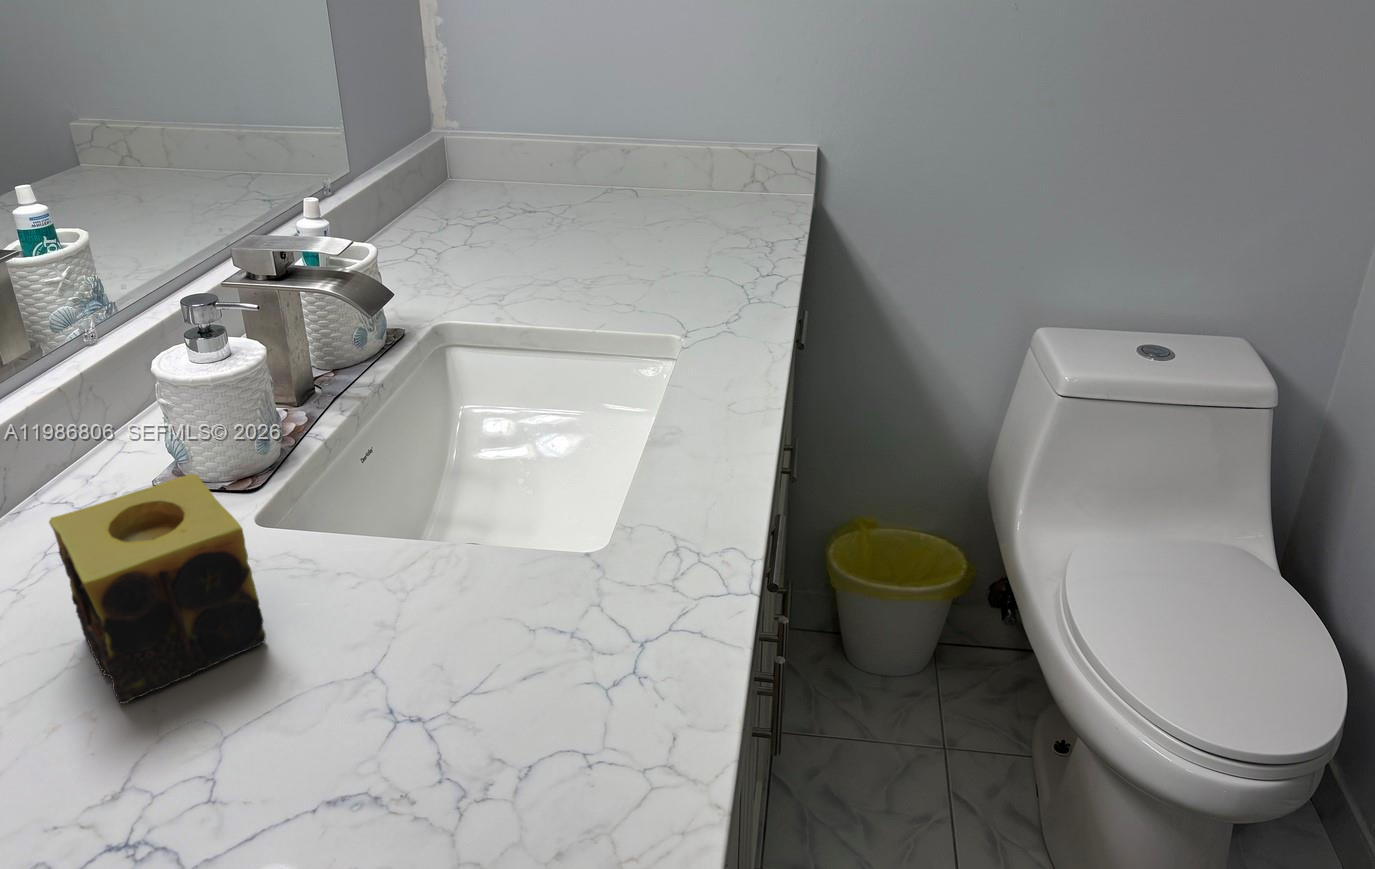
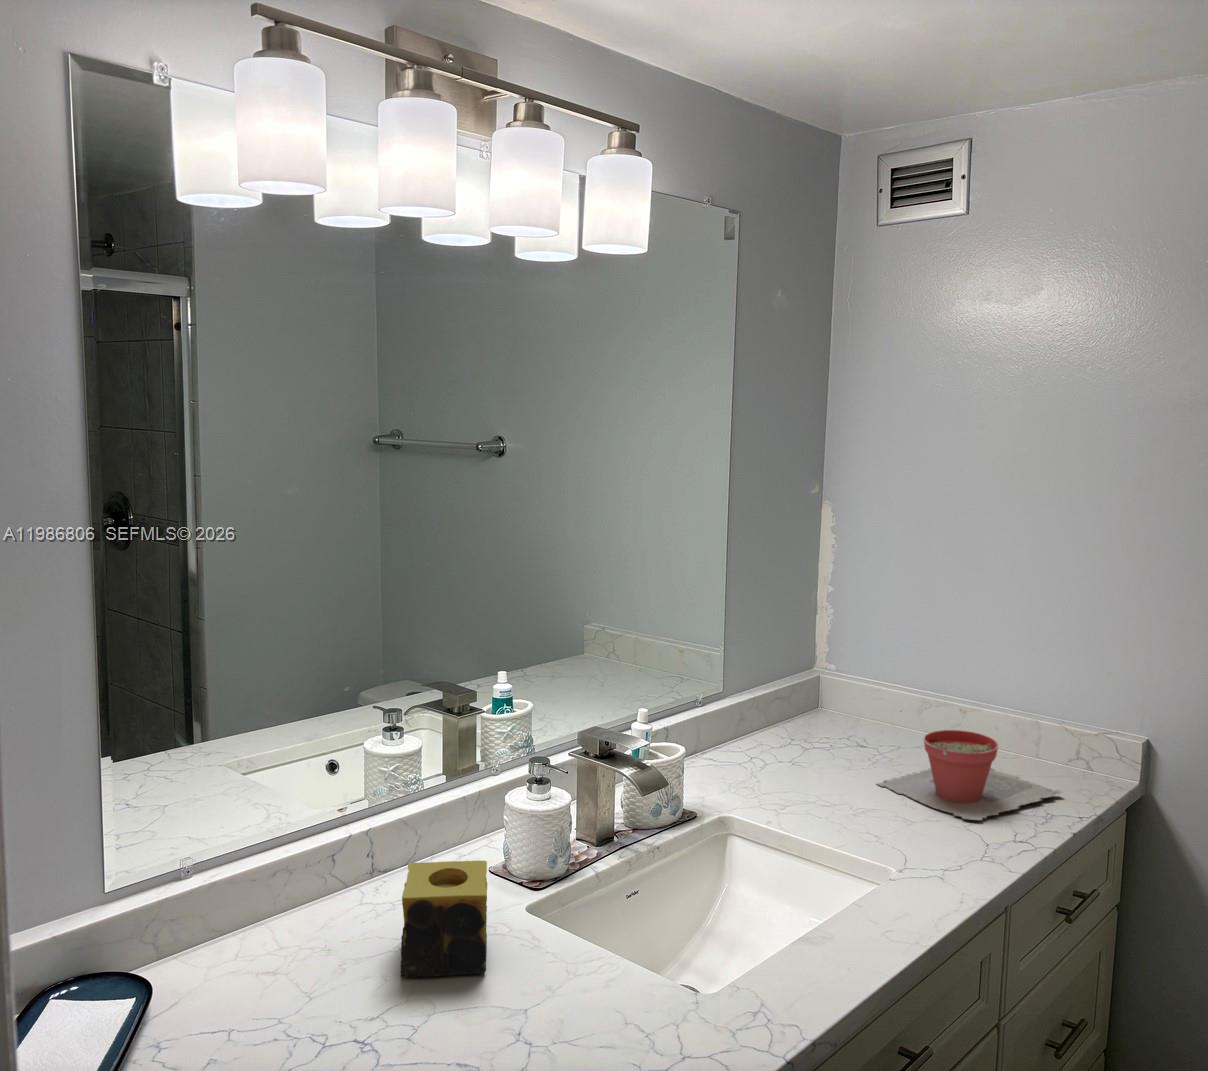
plant pot: none [580,168,767,267] -> present [877,730,1062,820]

